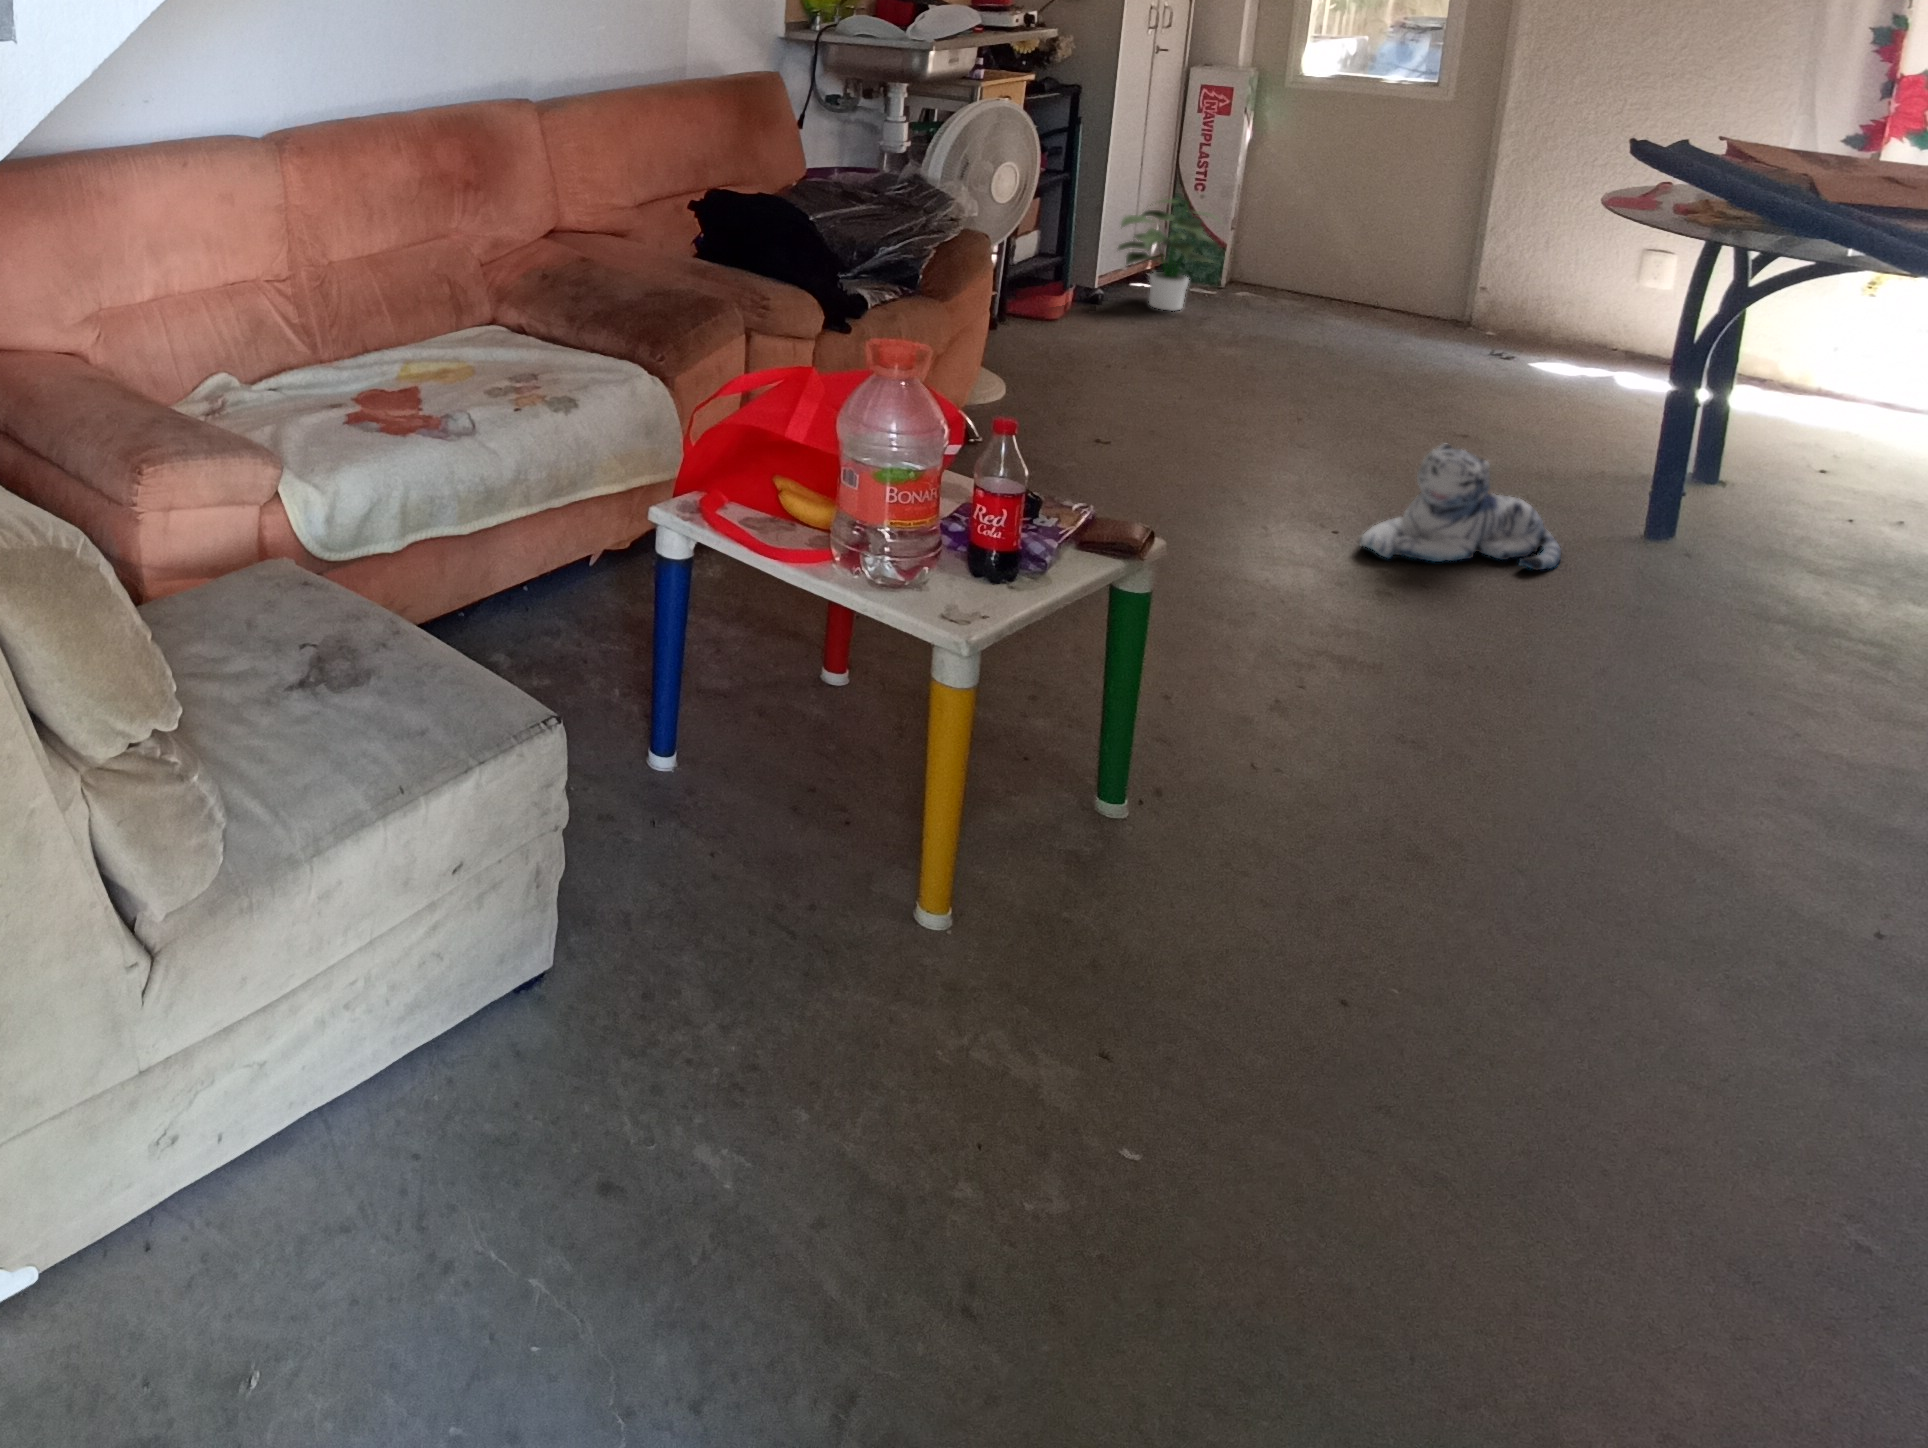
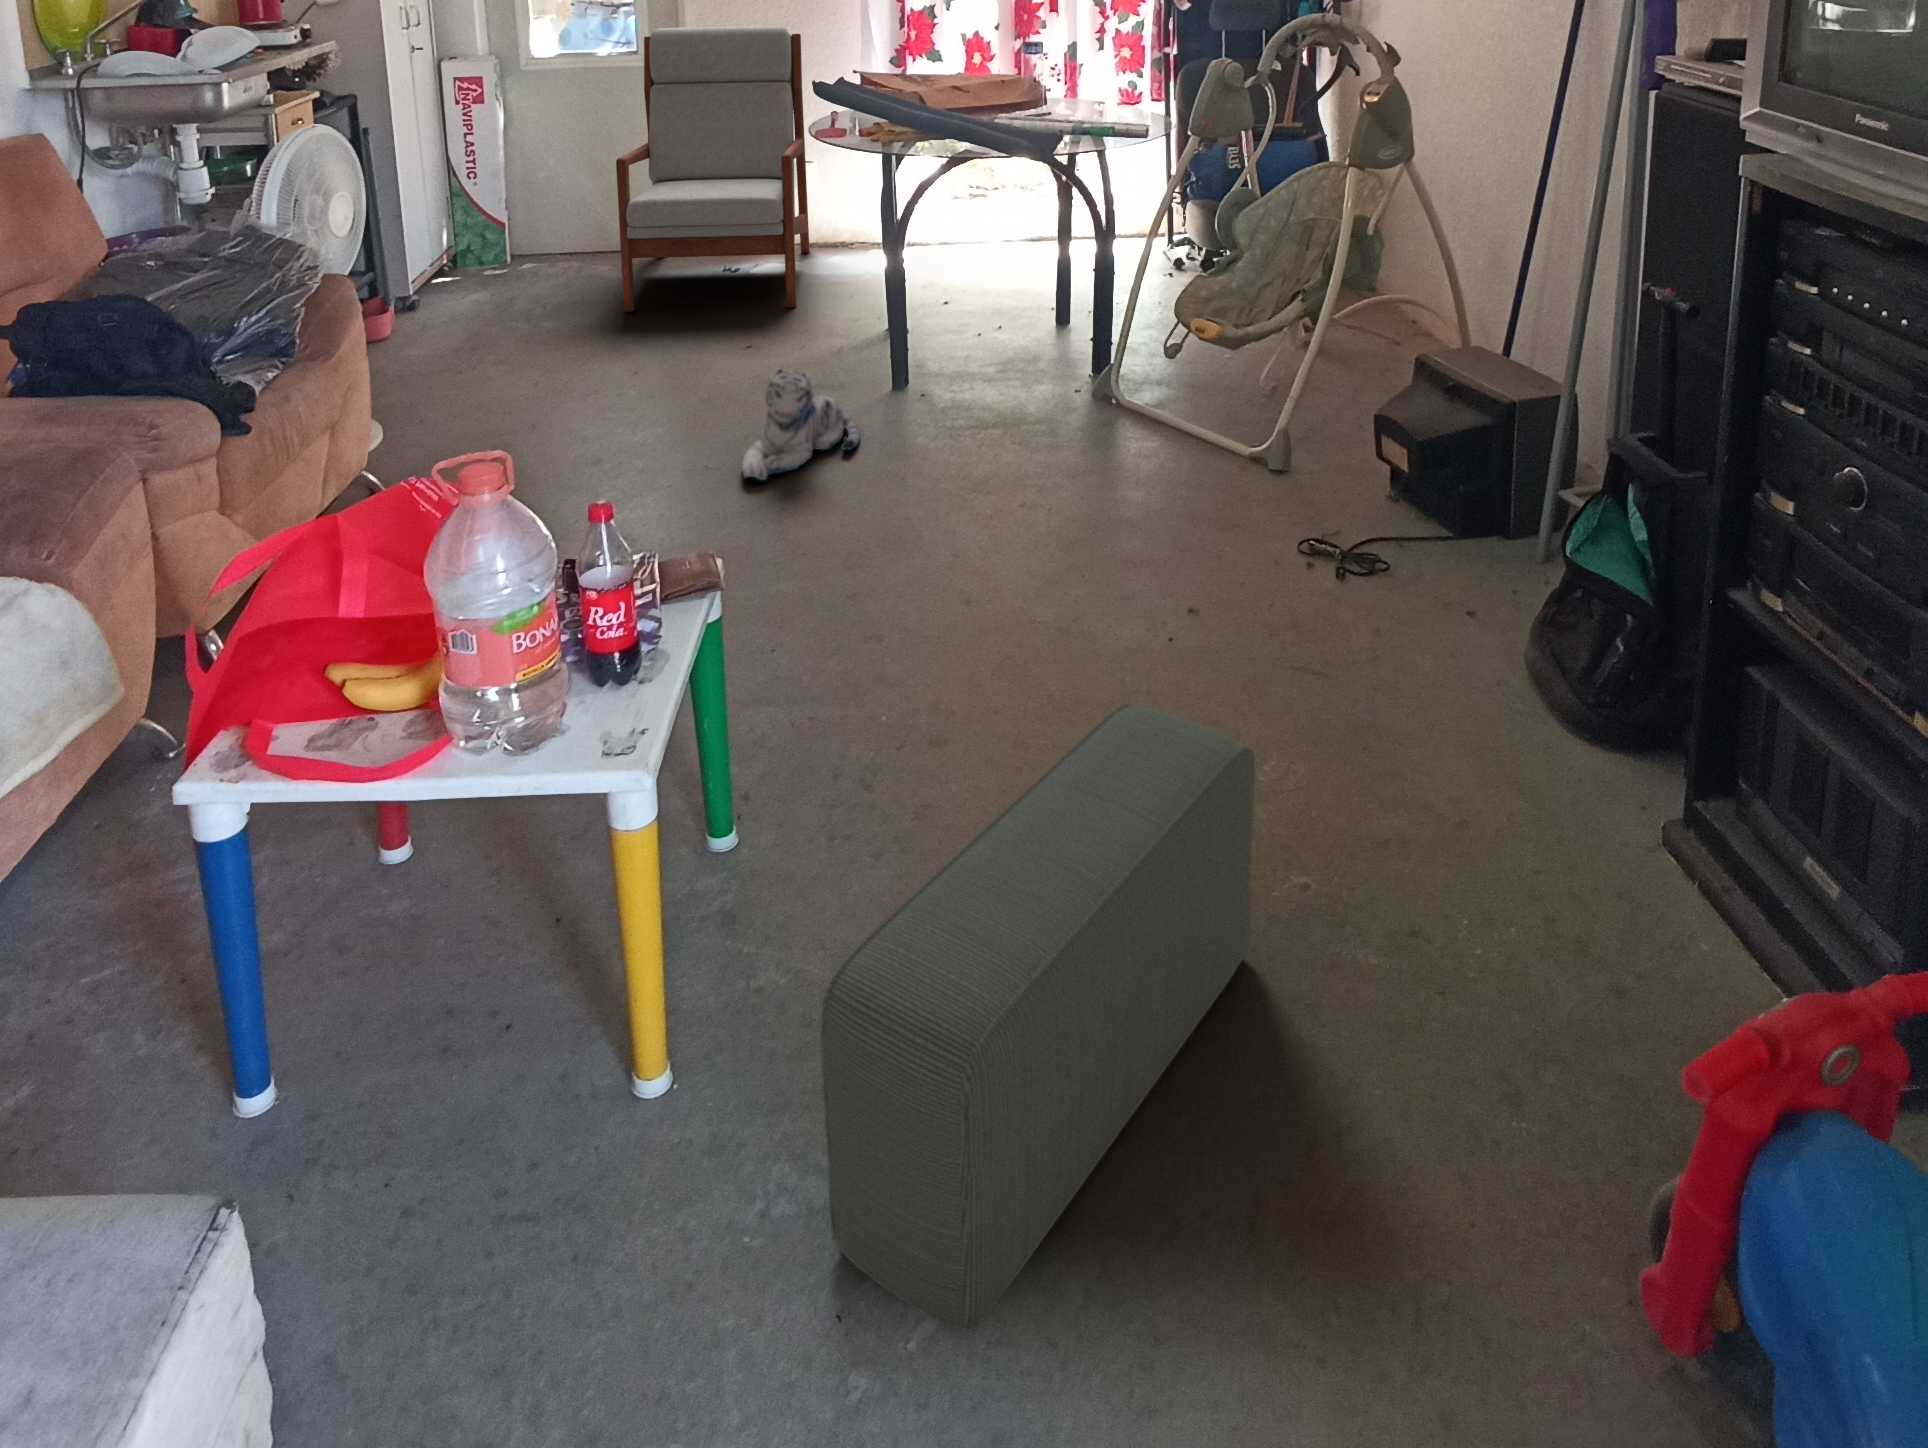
armchair: none [1325,54,1700,411] -> present [616,26,810,312]
potted plant: present [1118,199,1222,311] -> none [423,191,515,300]
pouf: none [1011,854,1788,1256] -> present [821,704,1255,1332]

